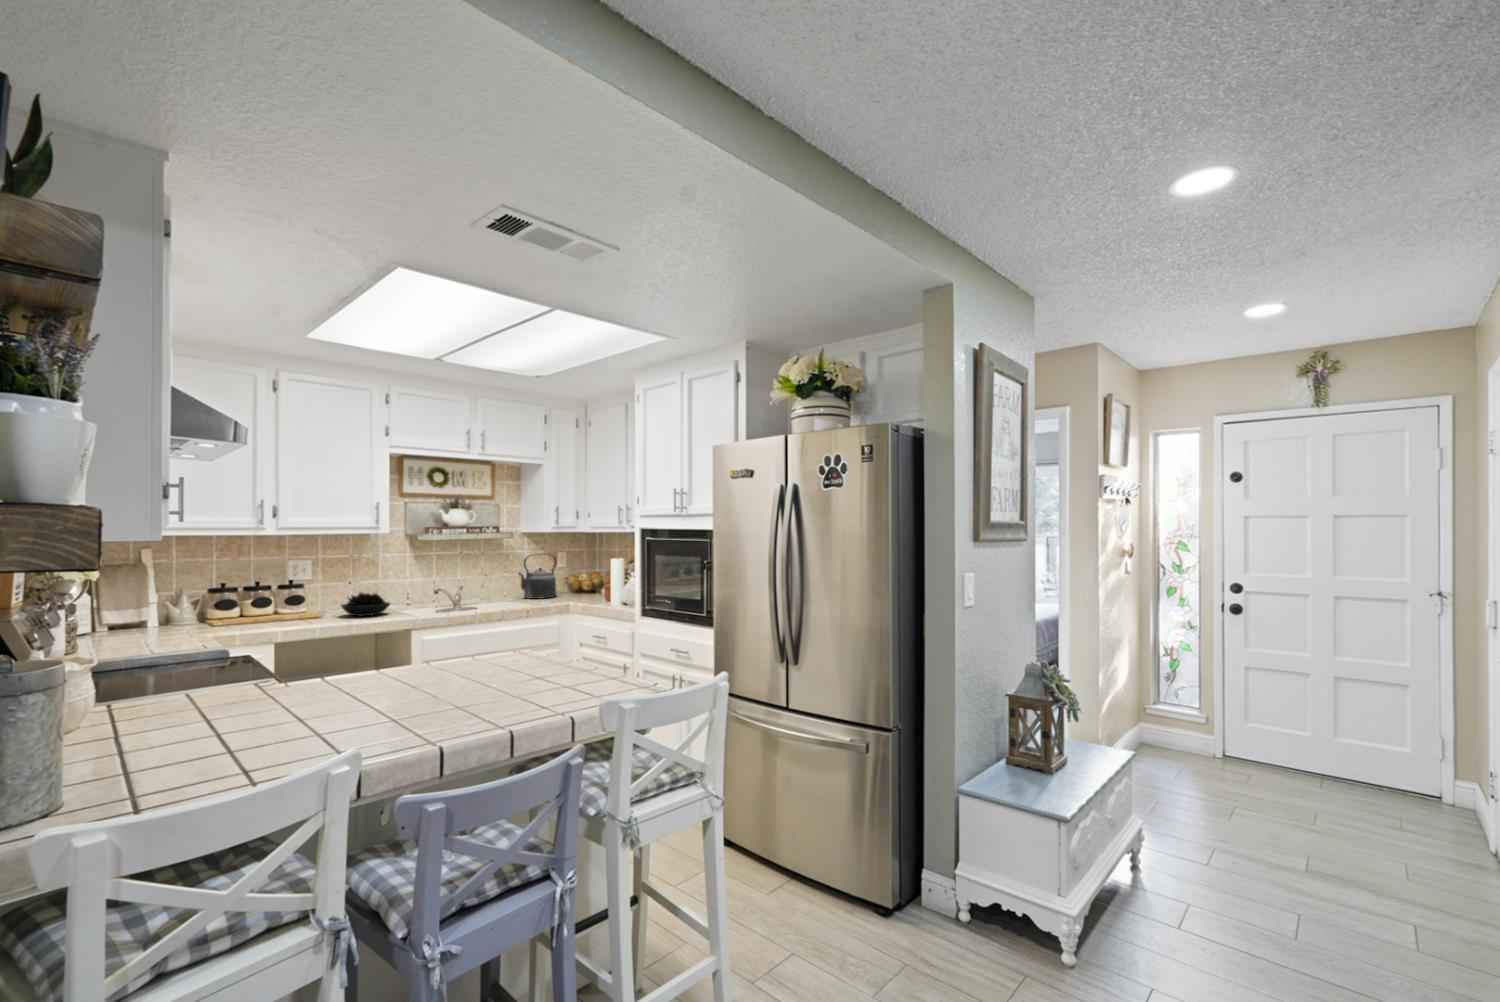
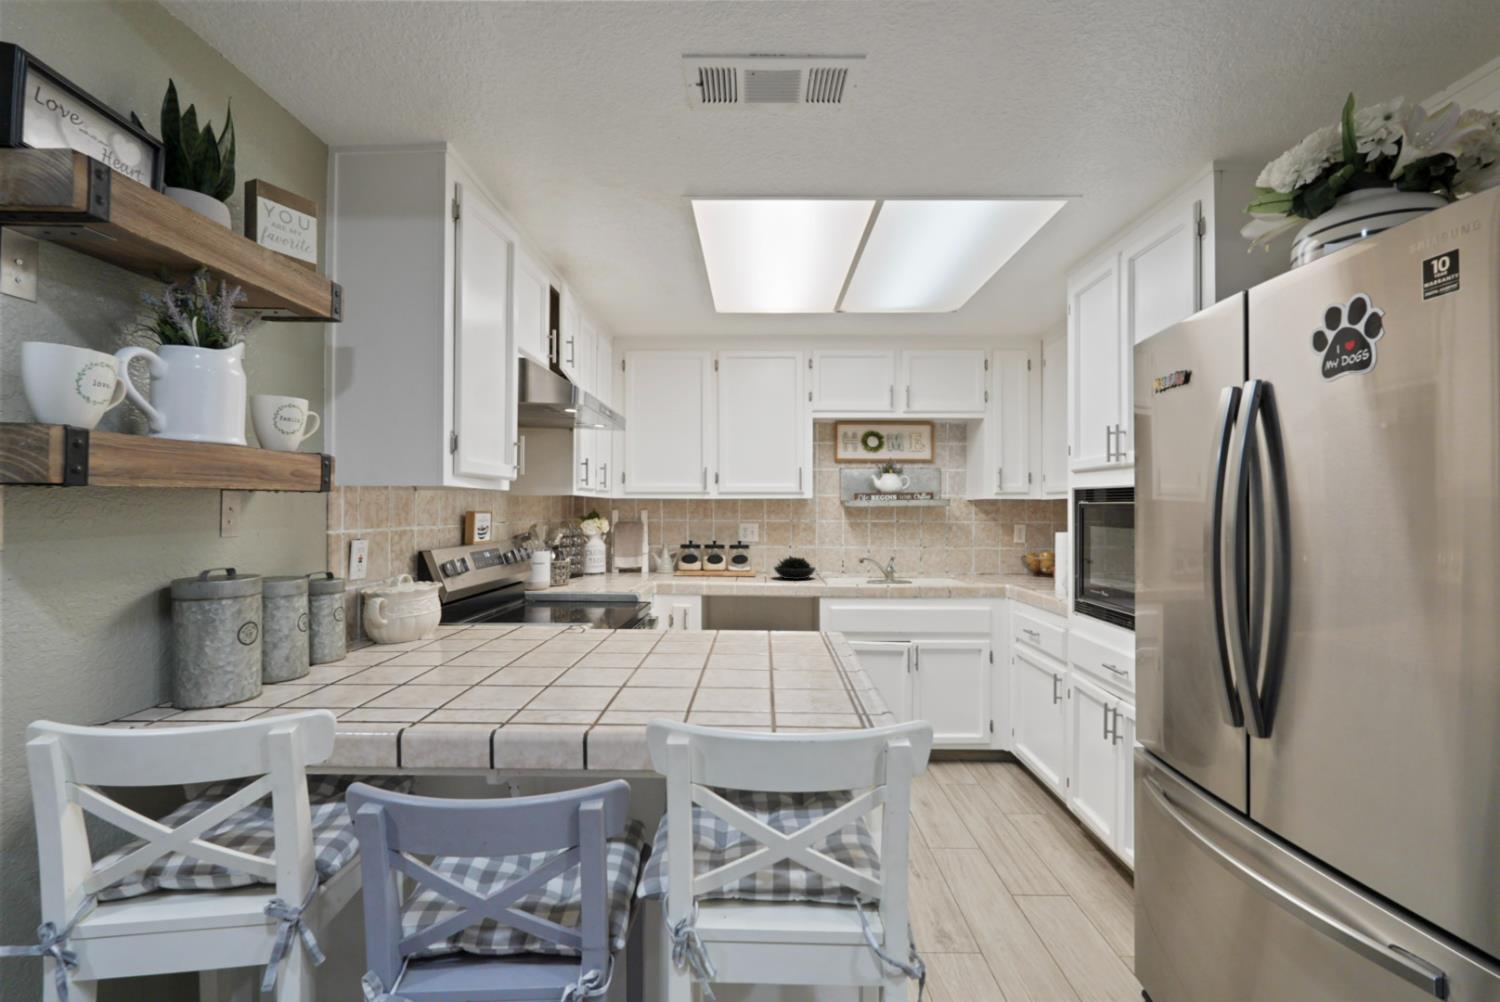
kettle: present [518,554,557,599] -> none [957,526,1005,578]

